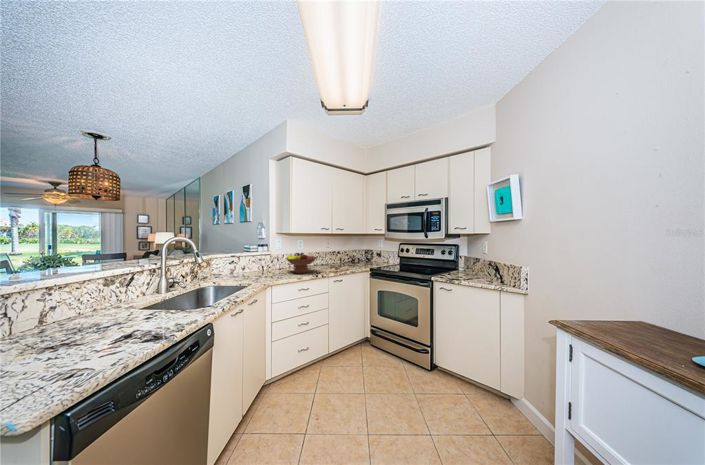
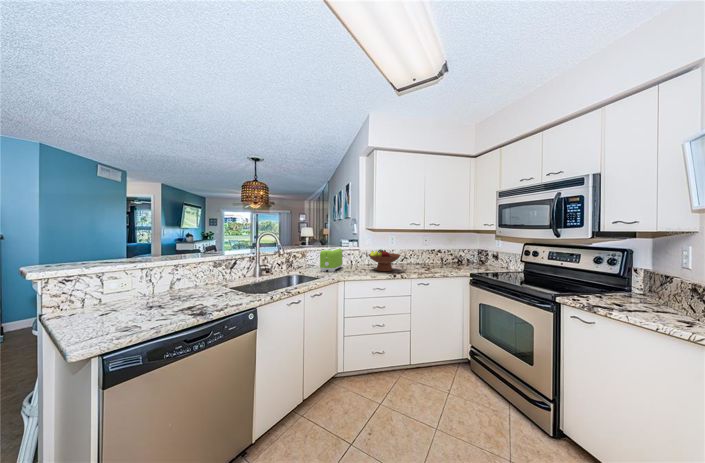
toaster: none [237,253,257,279] -> present [320,248,343,272]

